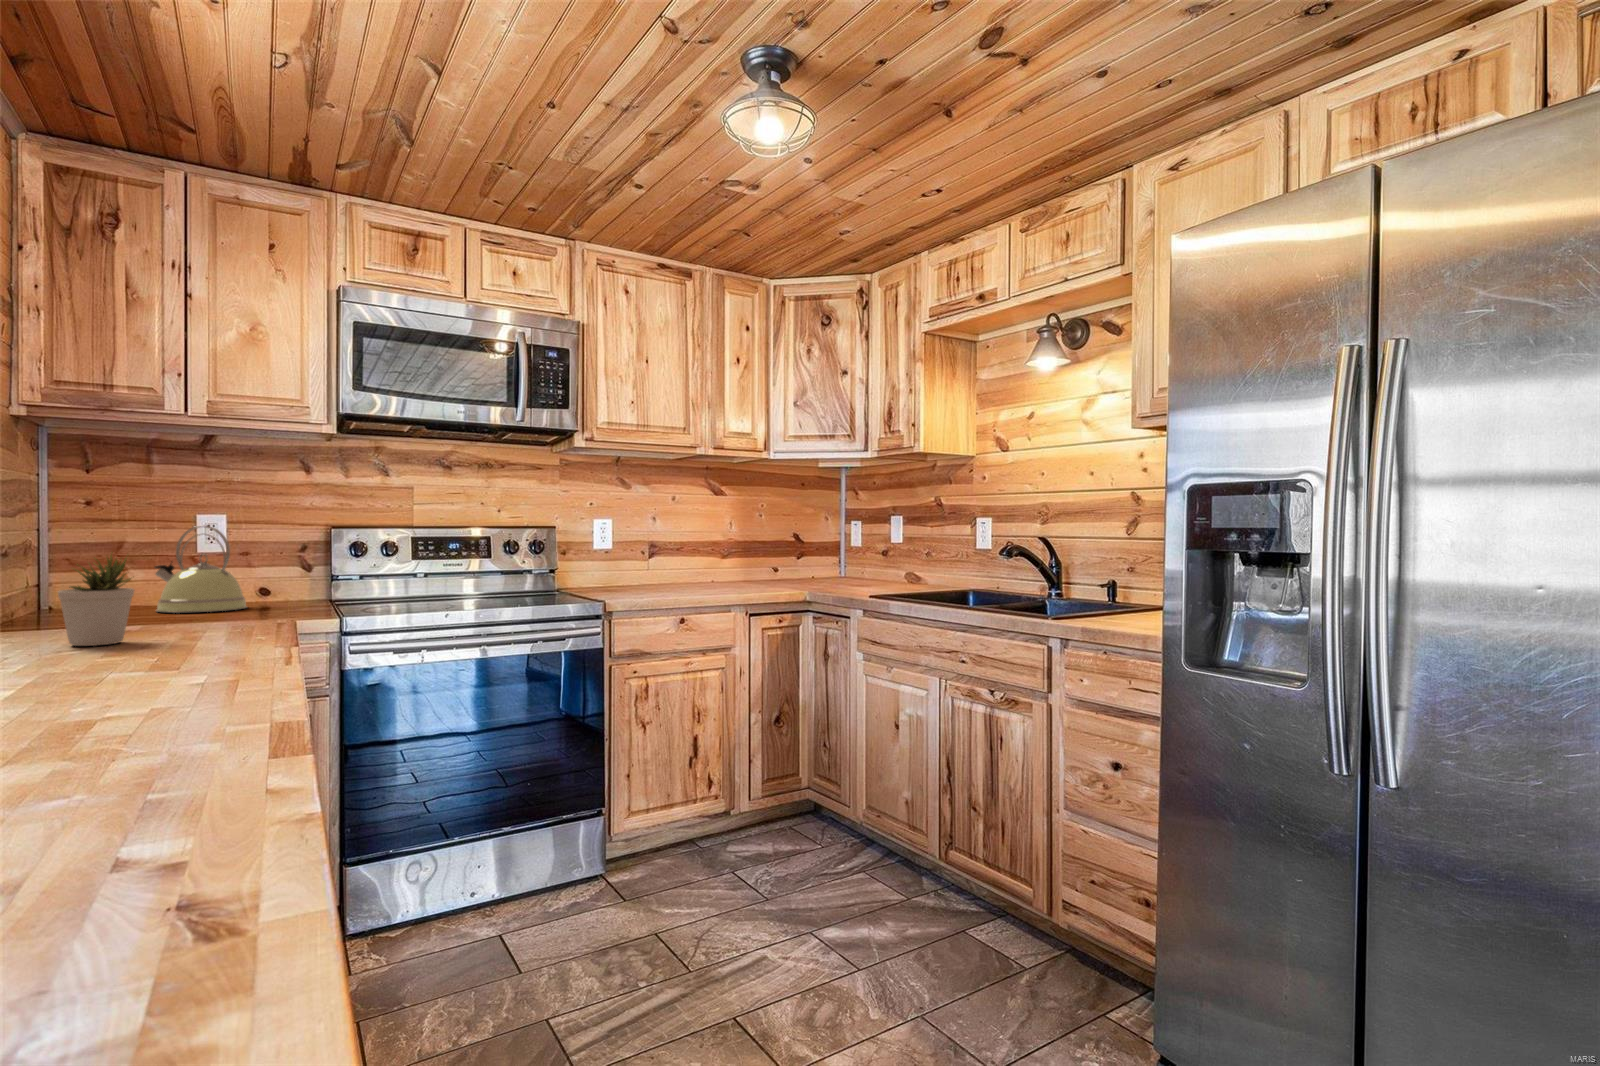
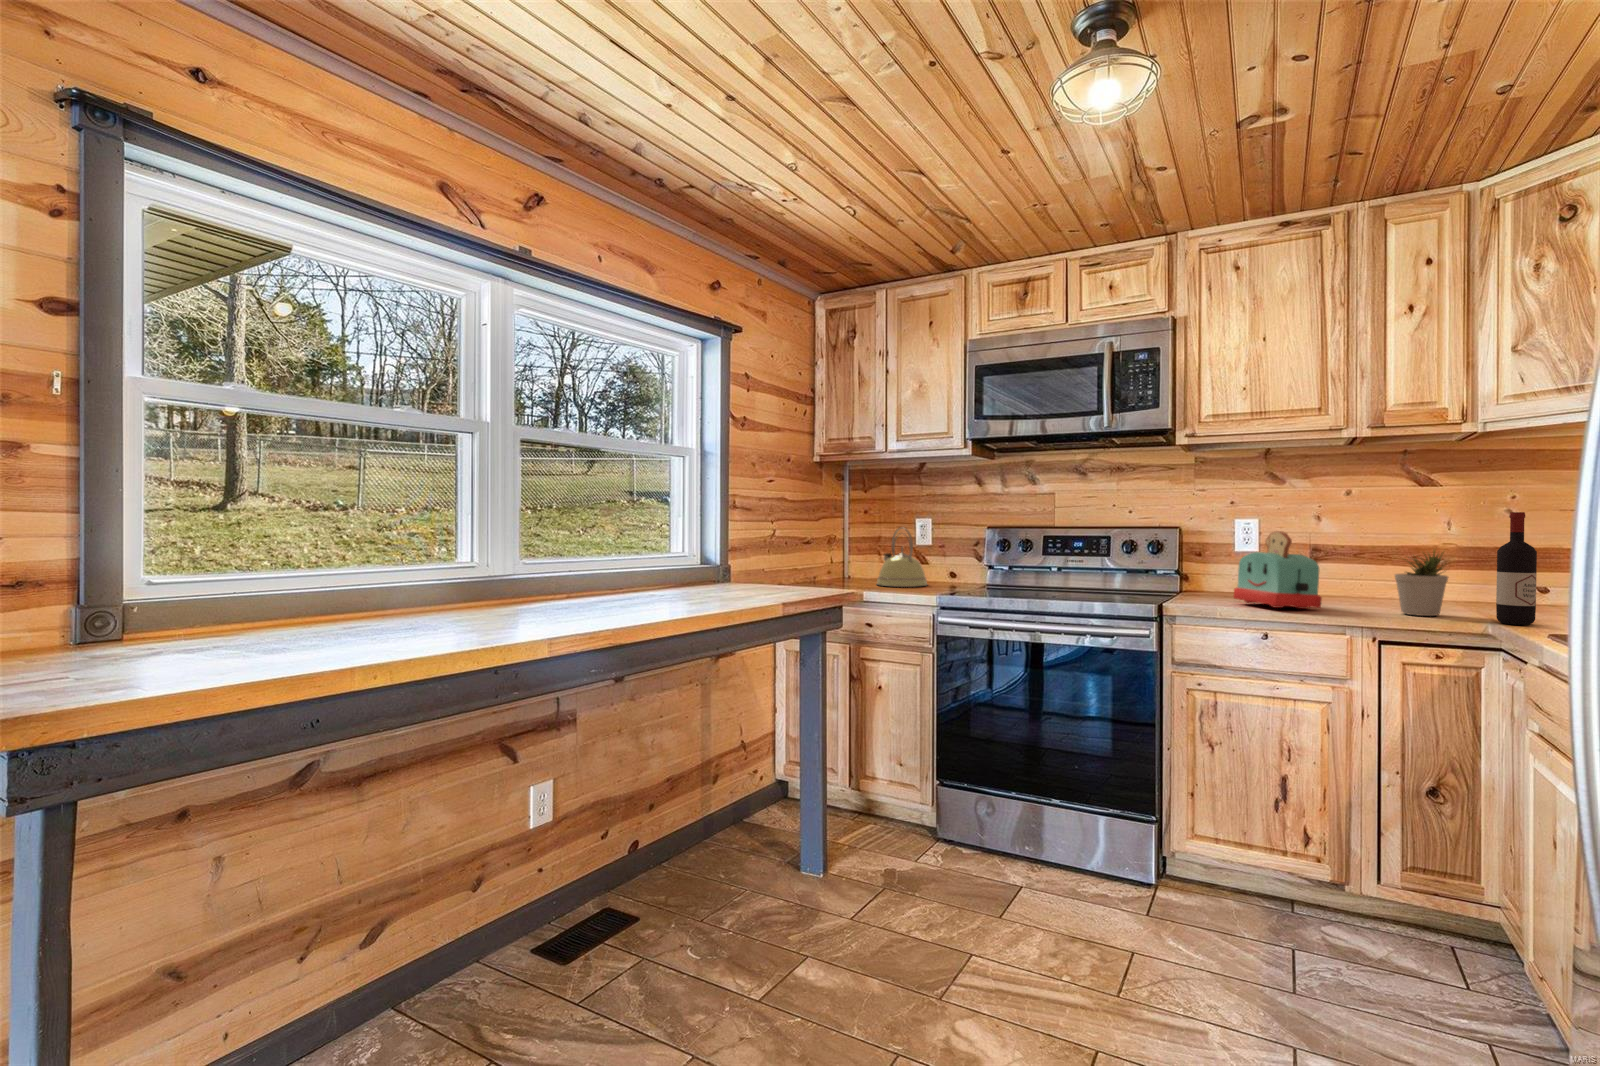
wine bottle: none [802,516,822,592] -> present [1496,512,1537,625]
toaster: none [628,529,700,595] -> present [1233,531,1322,609]
potted plant: present [58,555,135,646] -> present [1395,550,1448,616]

